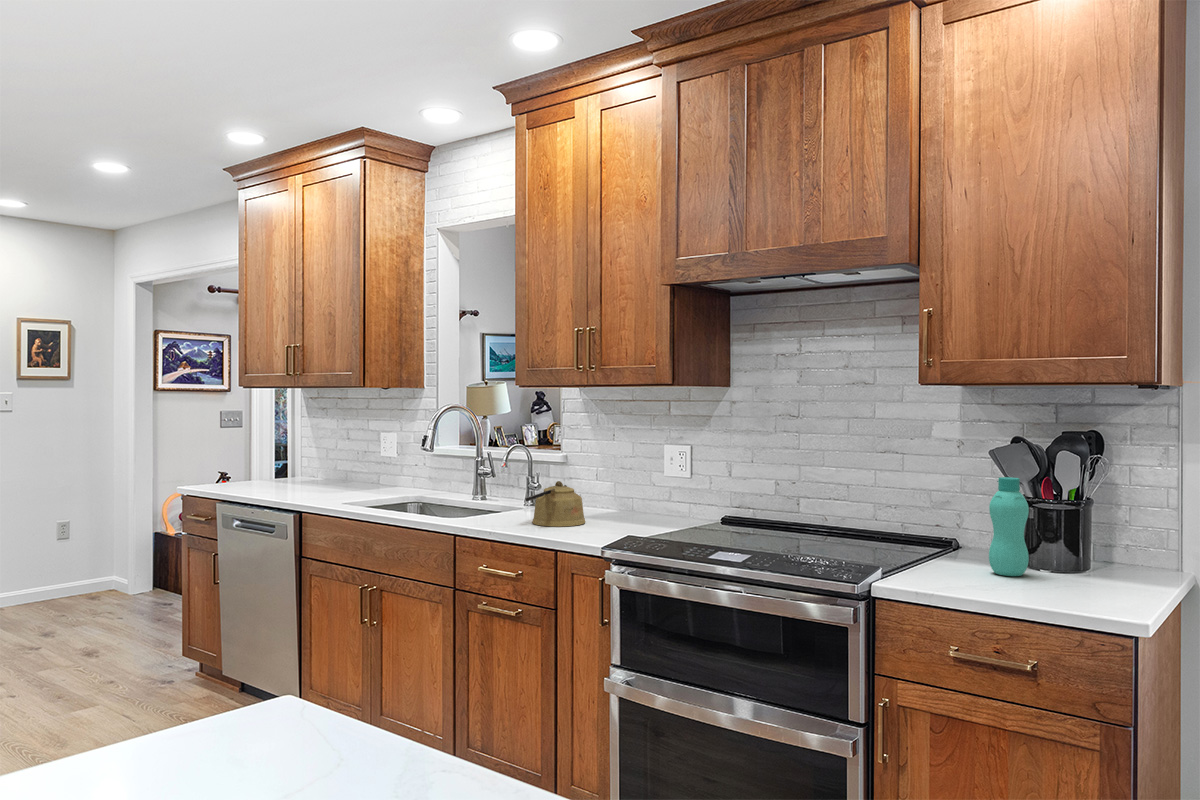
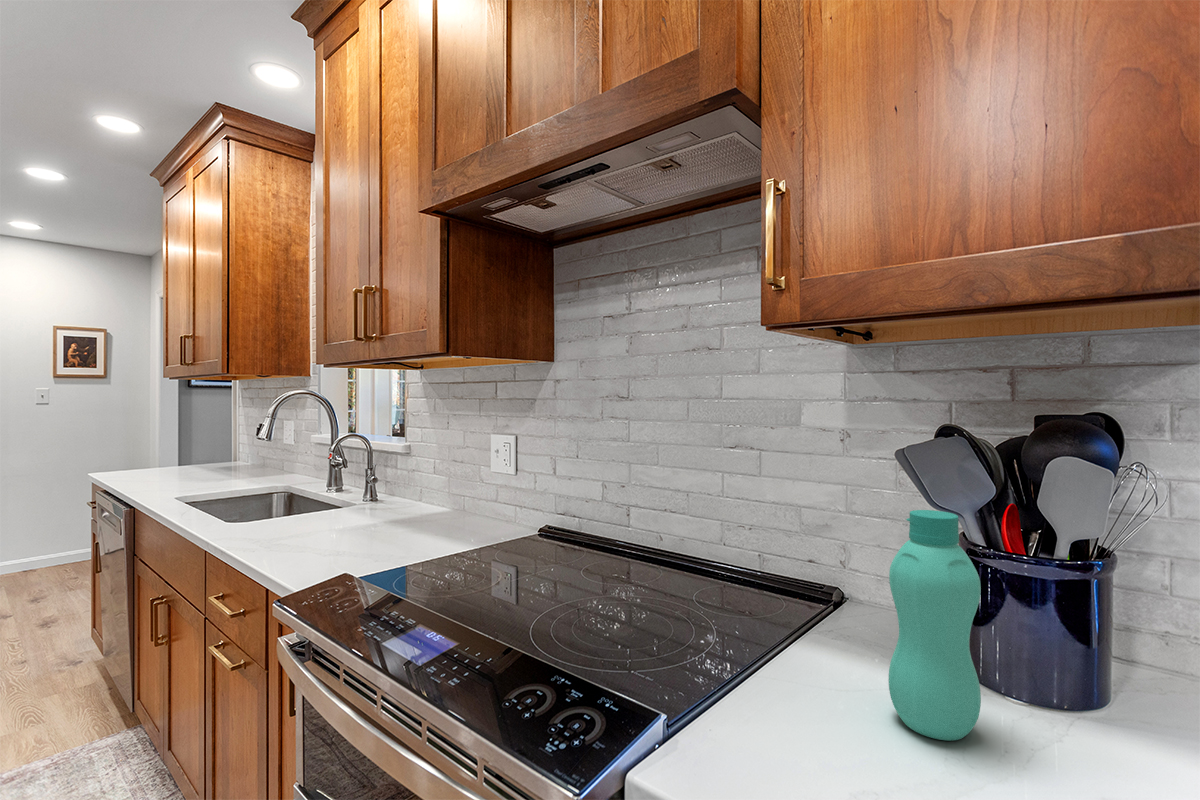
kettle: present [525,481,586,527] -> none [288,481,373,541]

